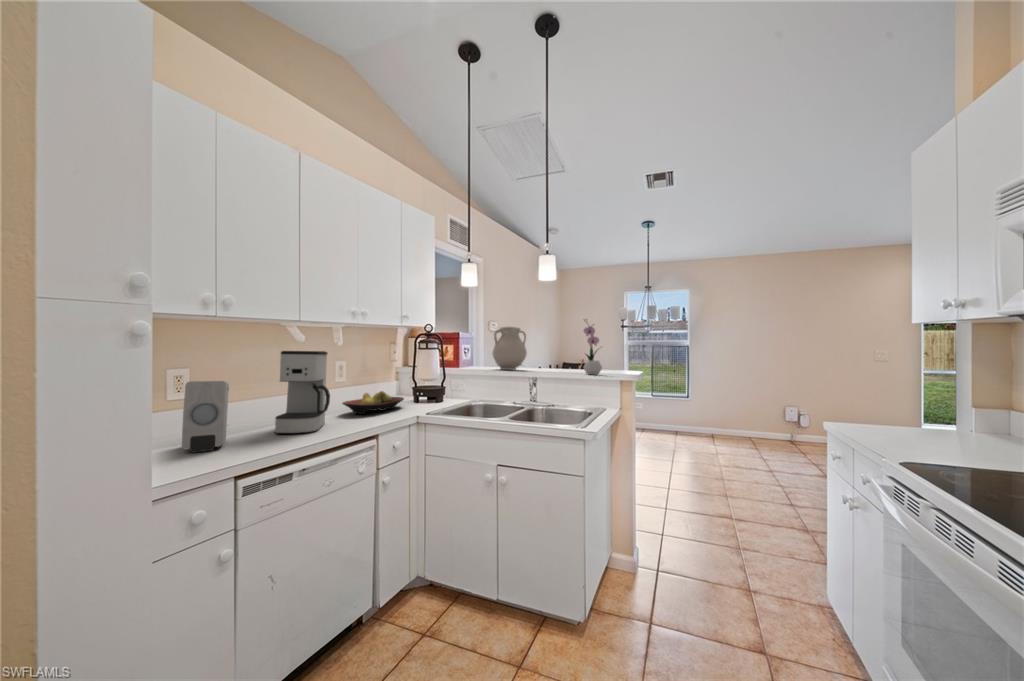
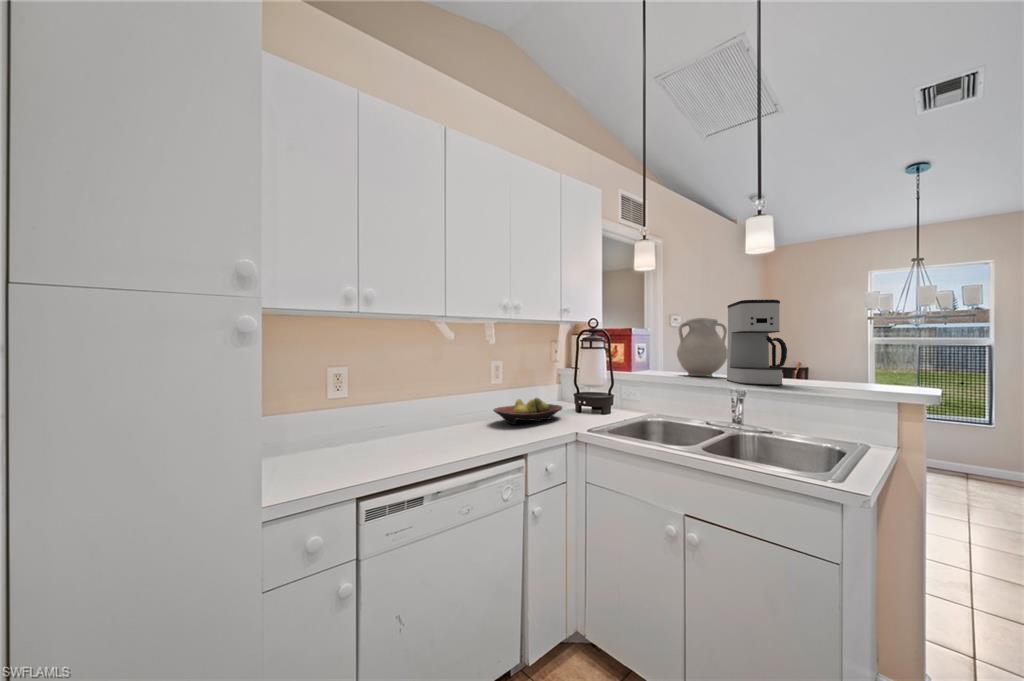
flower arrangement: present [584,319,602,375] -> none [830,301,871,390]
coffee maker: present [275,351,330,434] -> present [727,300,787,386]
soap dispenser: present [182,381,229,453] -> none [328,384,376,459]

